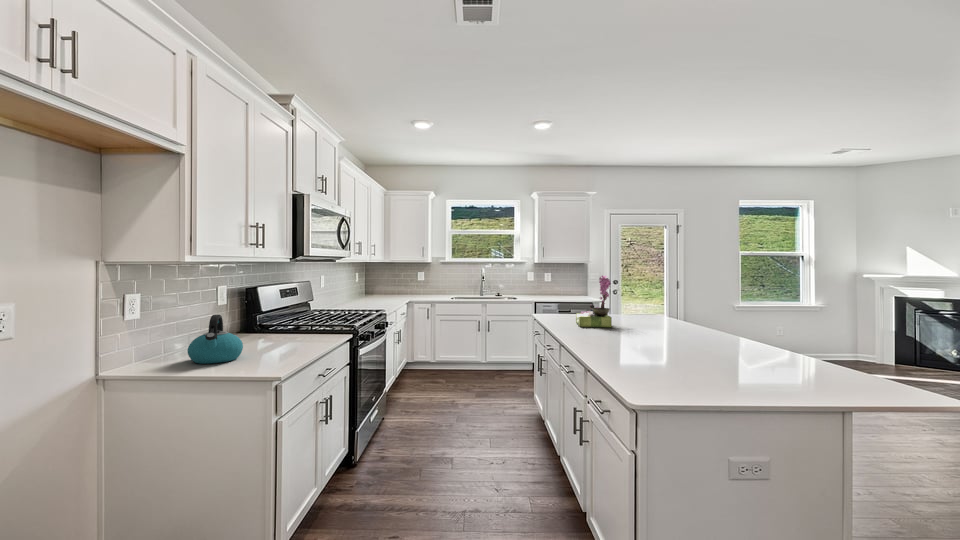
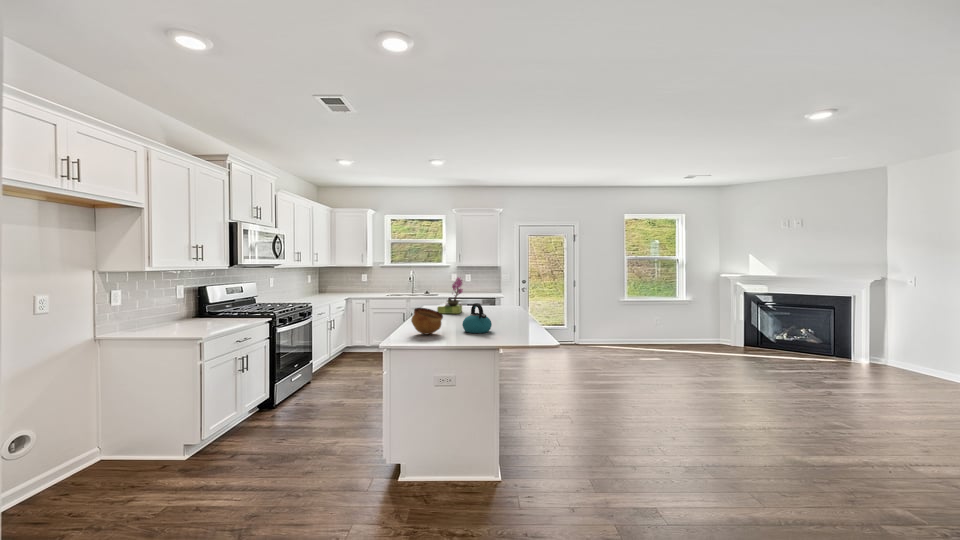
kettle: present [188,315,243,364] -> present [462,303,492,333]
bowl: none [630,325,689,371] -> present [411,308,443,334]

